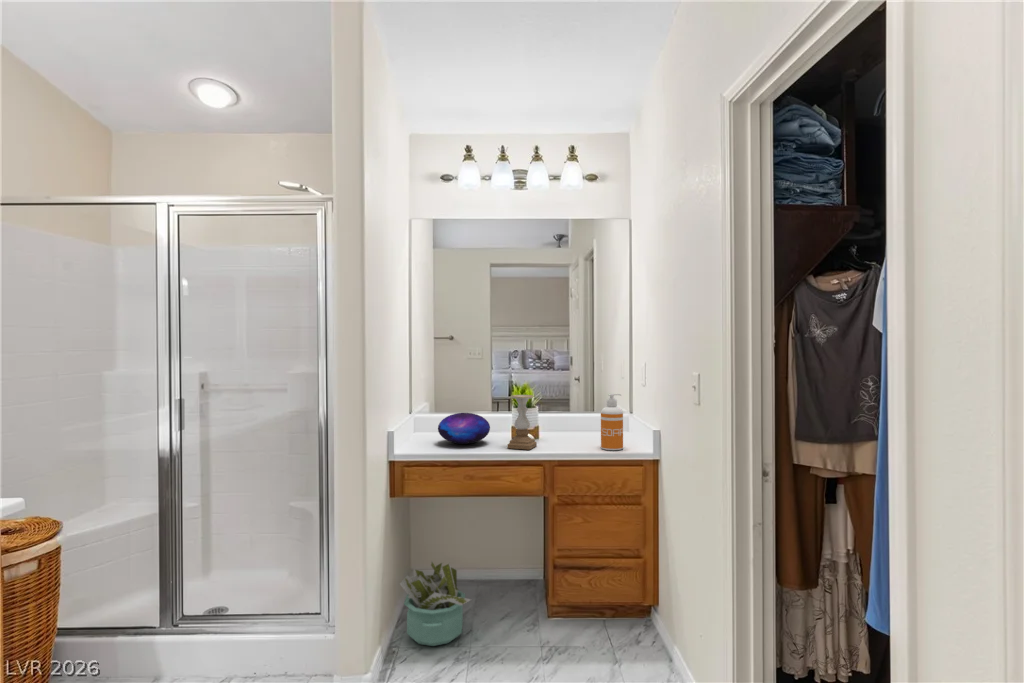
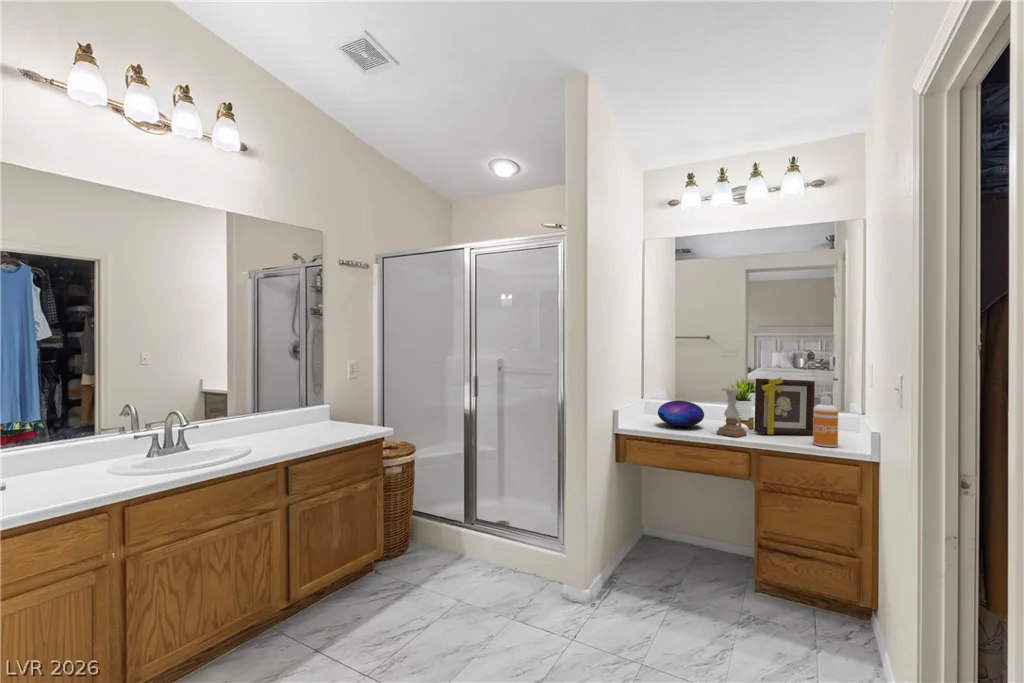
picture frame: none [542,380,595,443] -> present [754,378,815,435]
decorative plant: present [400,562,470,646] -> none [619,518,677,588]

